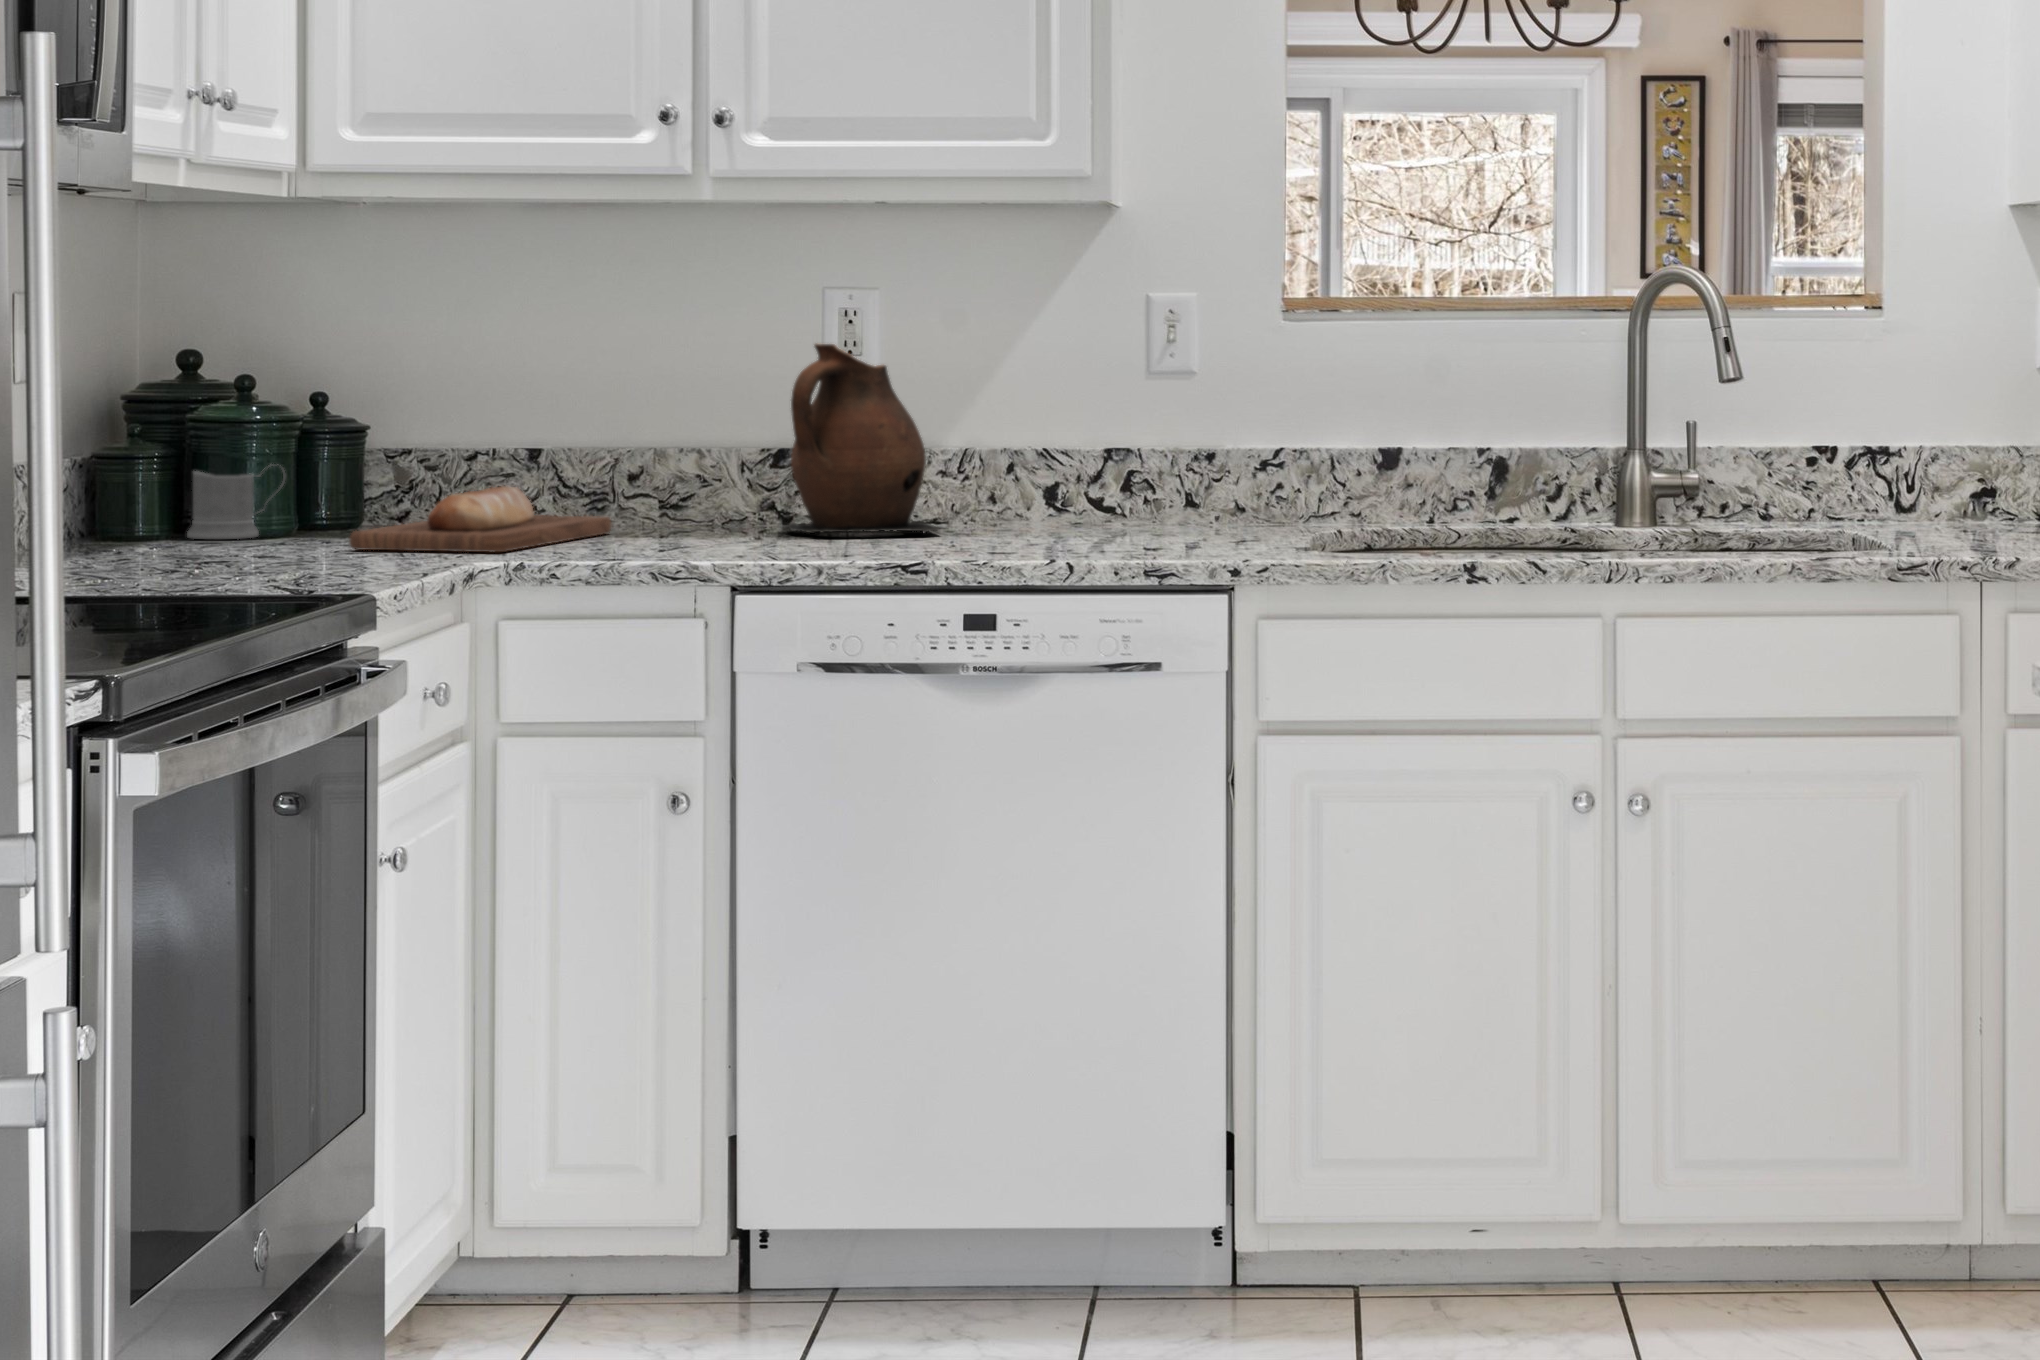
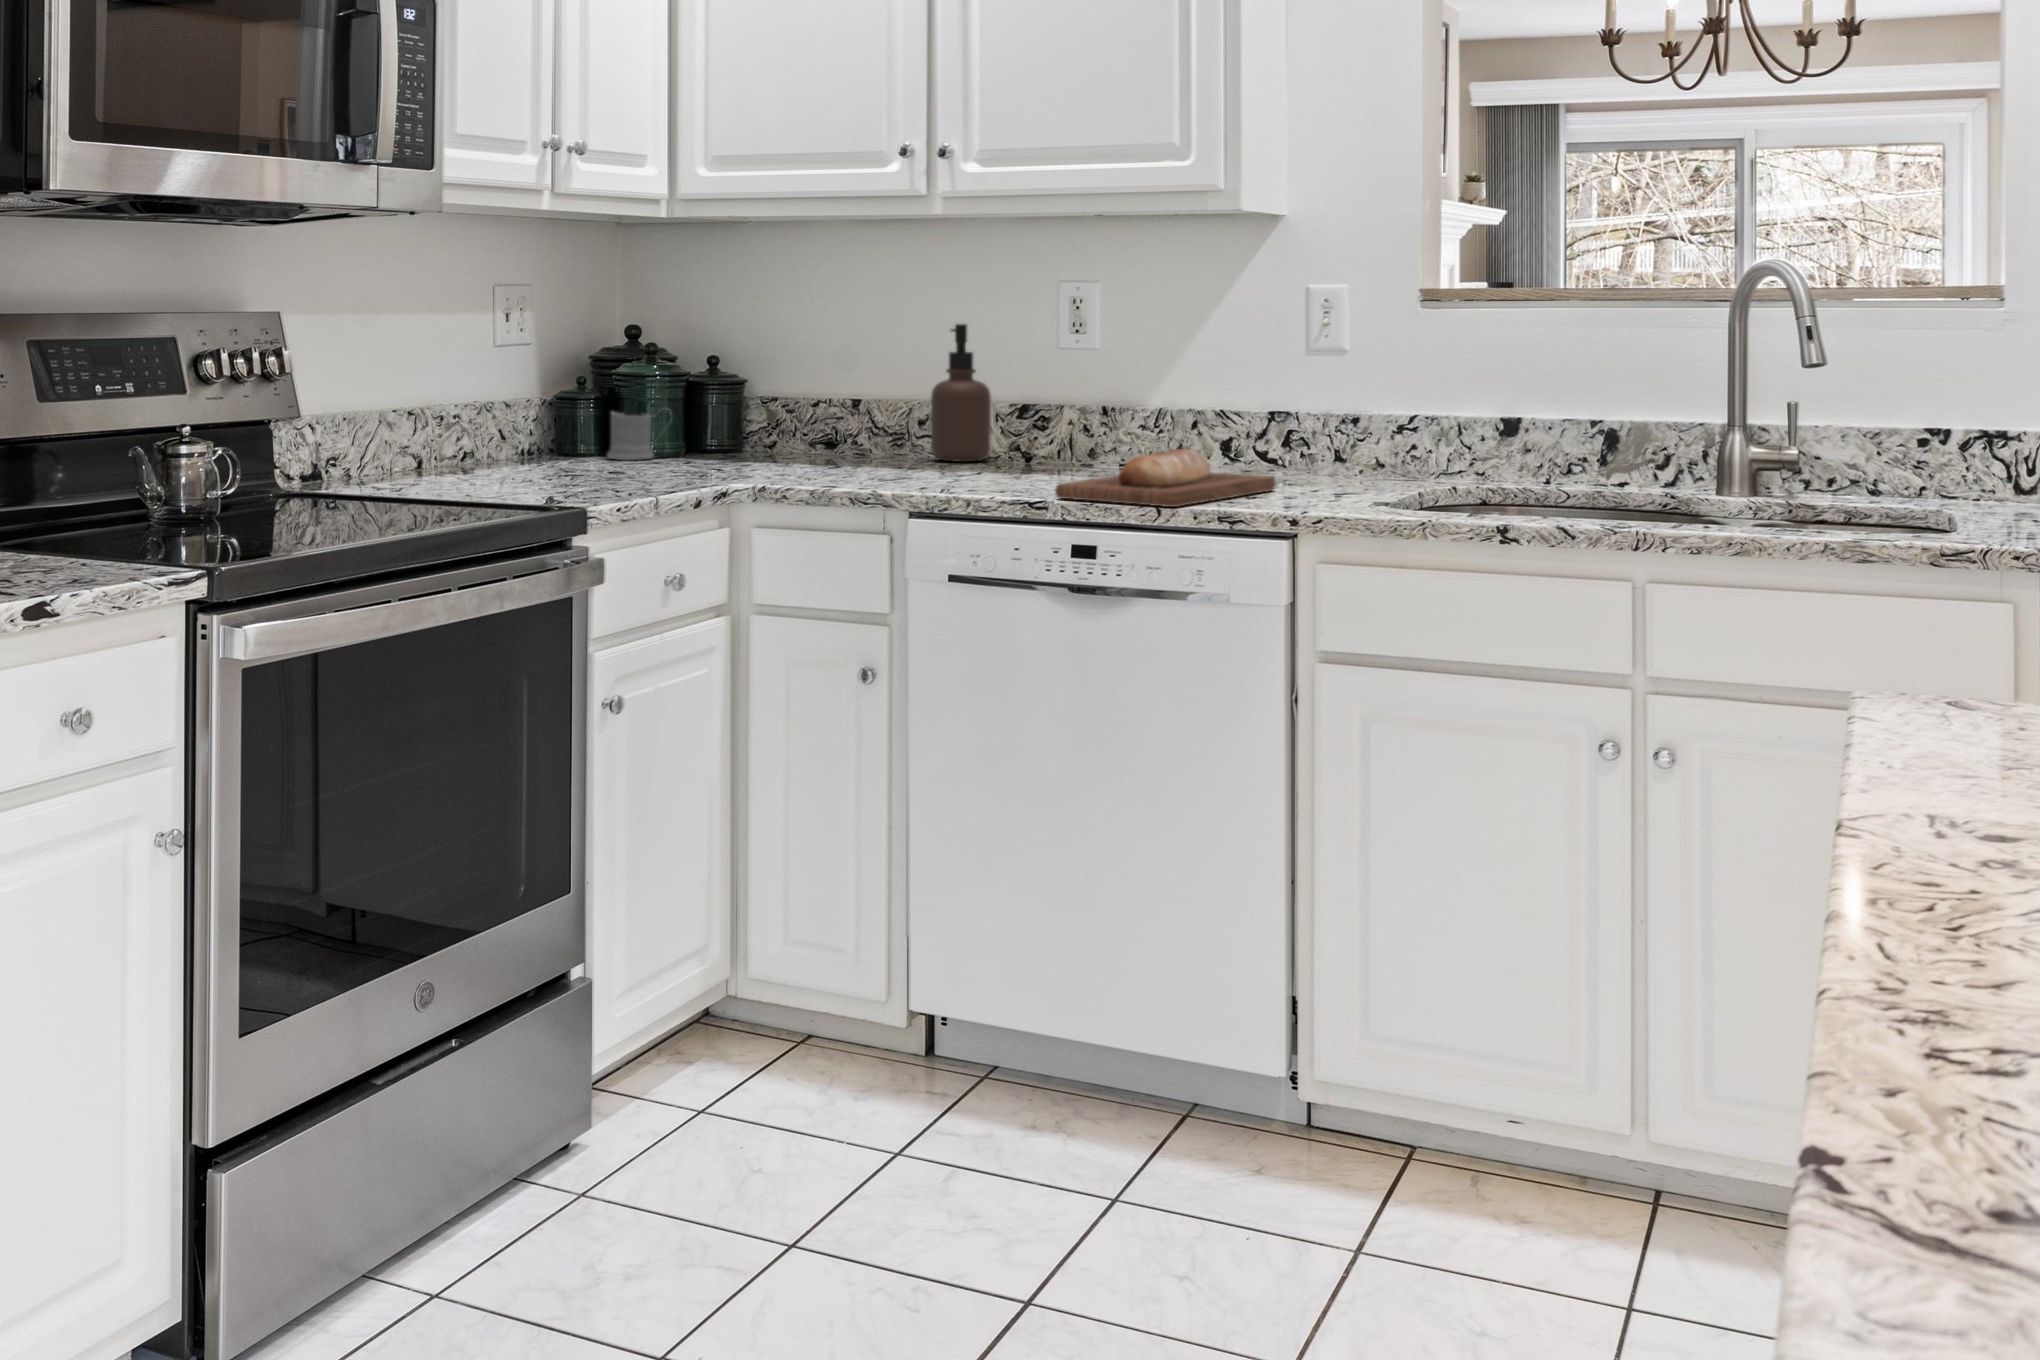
soap dispenser: none [652,341,733,525] -> present [931,324,991,462]
ceramic pitcher: present [787,344,938,534] -> none [1002,326,1121,477]
bread loaf: present [349,486,611,552] -> present [1055,448,1276,507]

